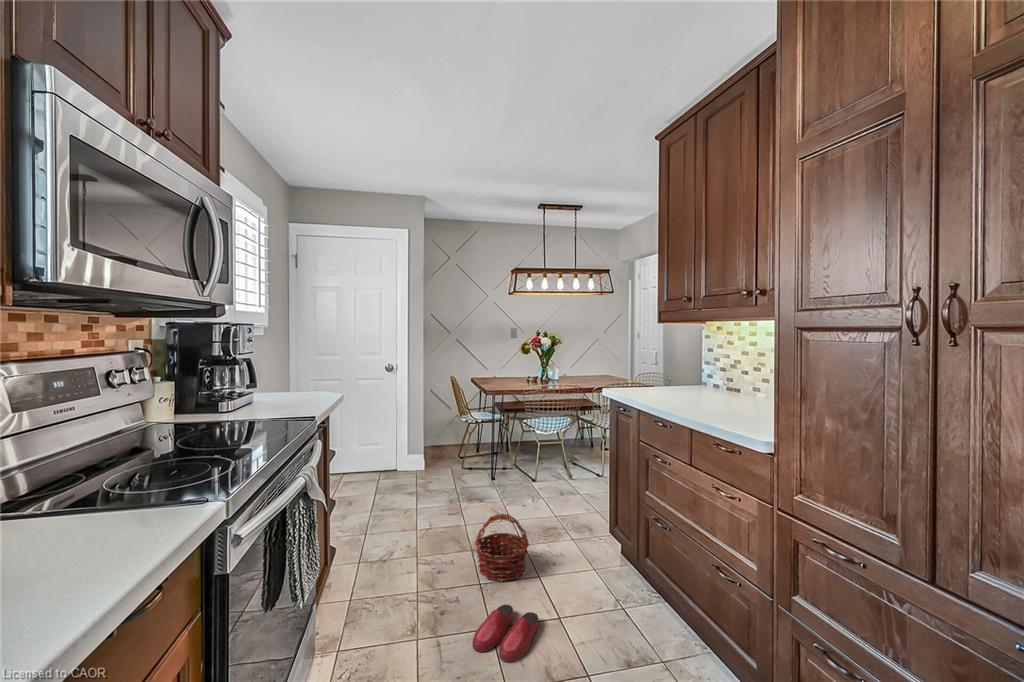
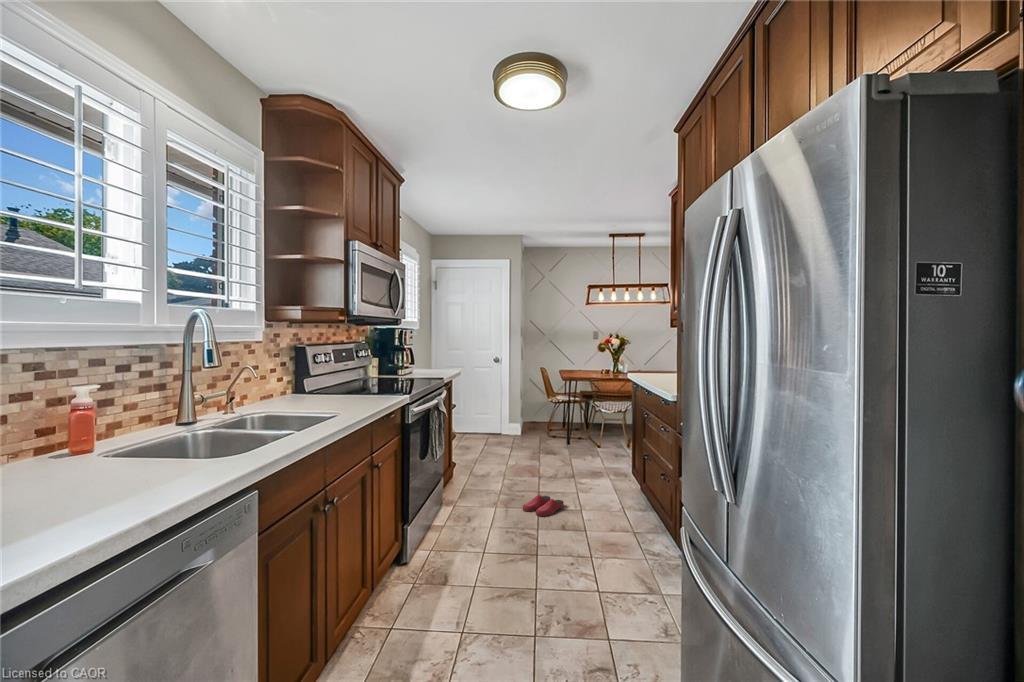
basket: present [475,514,529,581] -> none [536,449,570,490]

